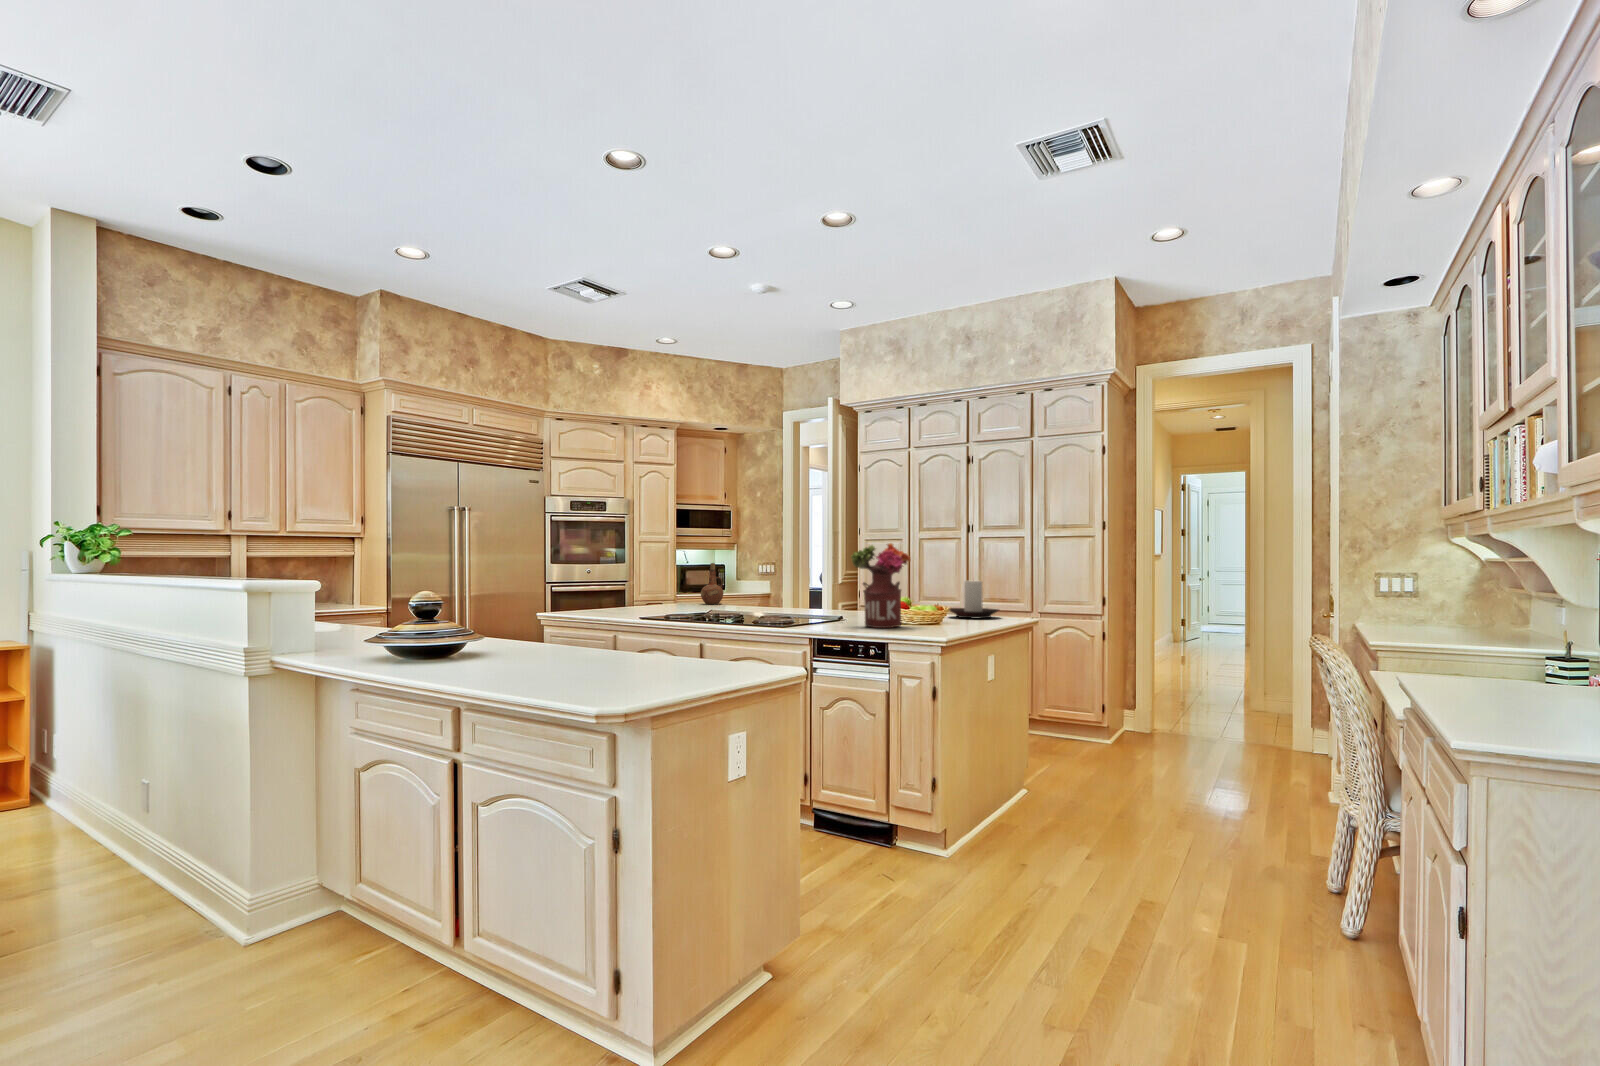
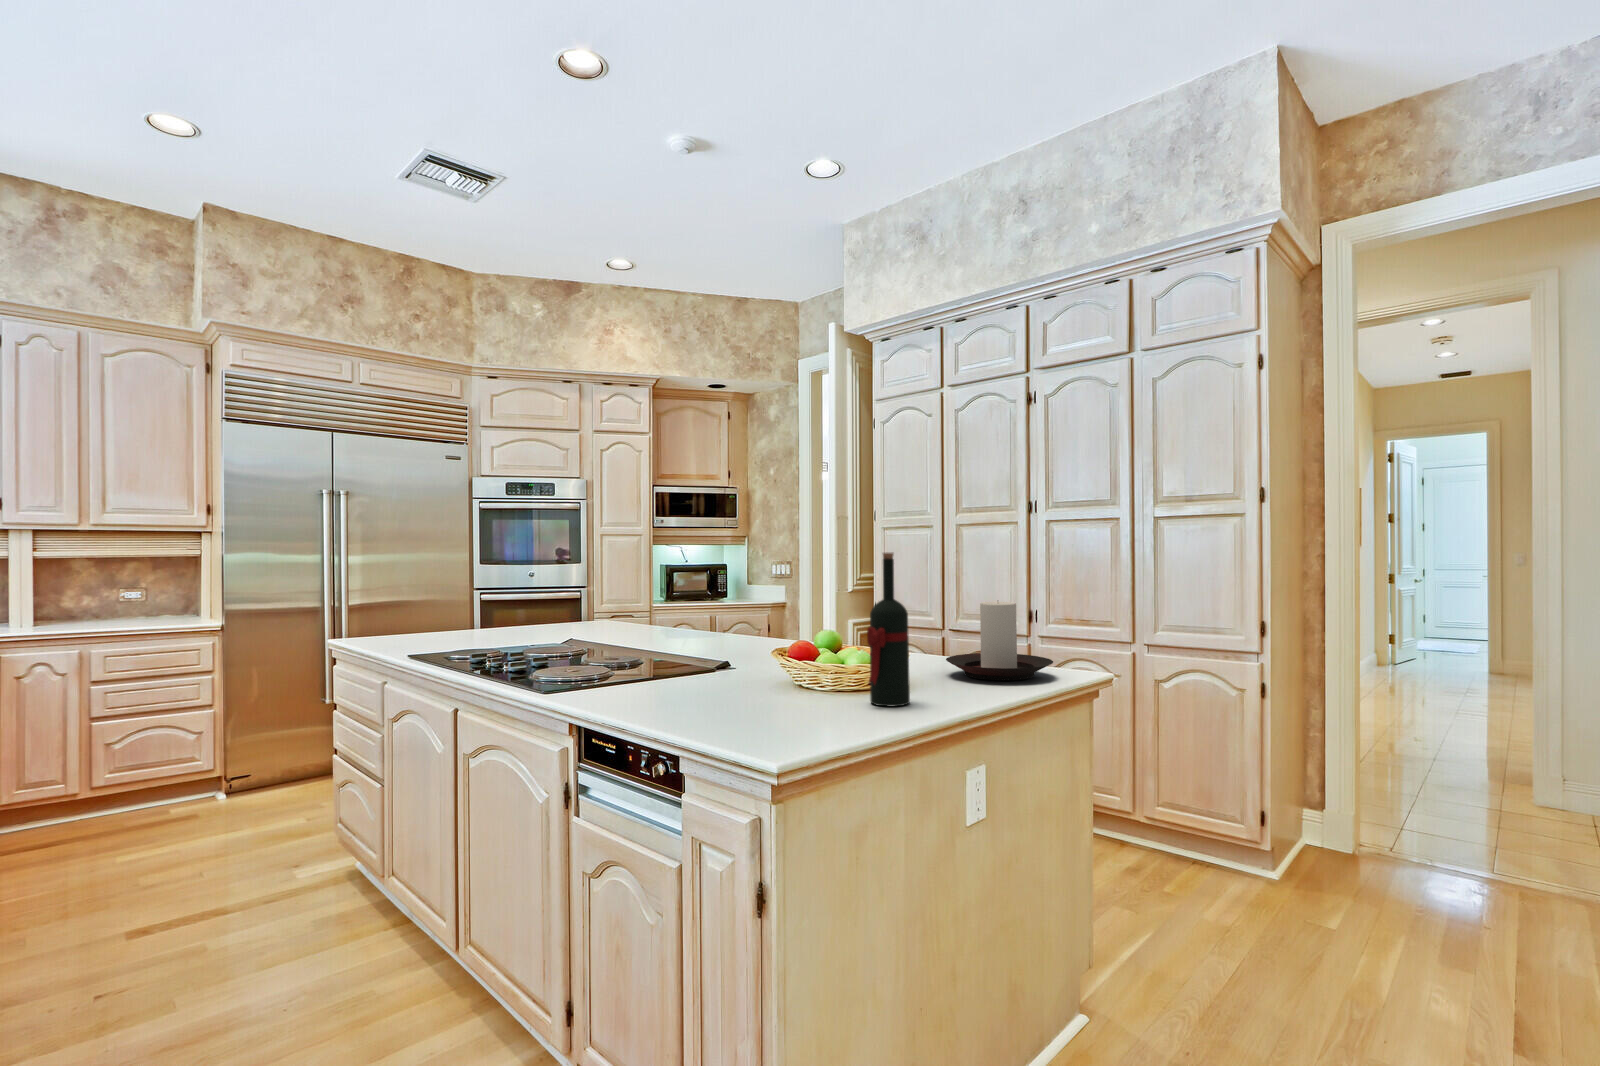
flower arrangement: present [851,543,910,628] -> none [687,528,823,724]
wine bottle: none [924,555,943,624] -> present [867,553,910,706]
ceramic pitcher: present [701,563,723,604] -> none [602,566,638,629]

